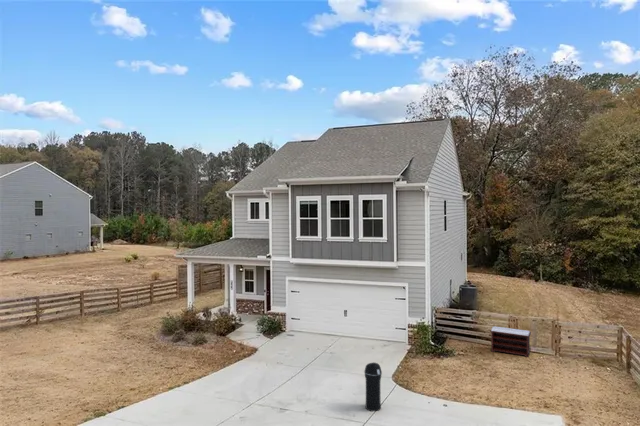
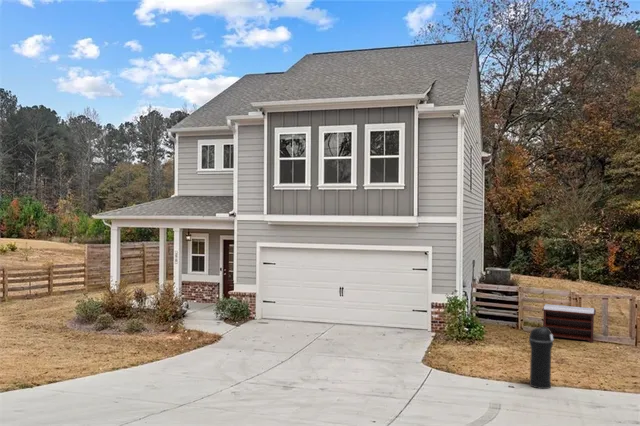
trash can: present [364,363,382,411] -> present [529,327,553,389]

